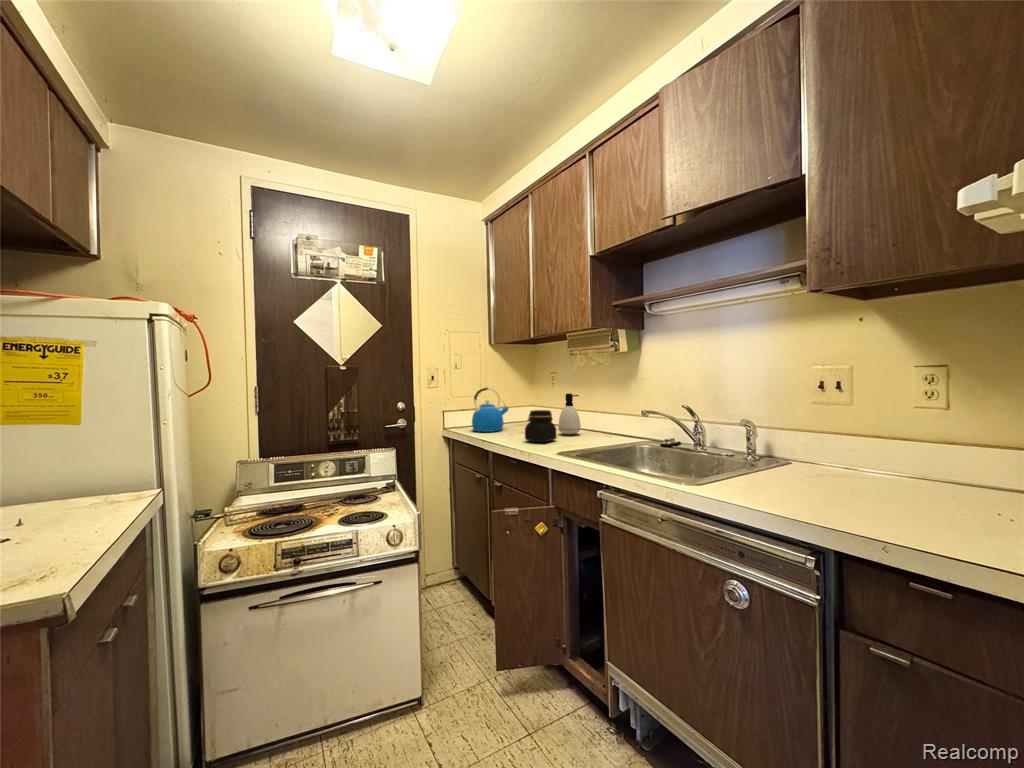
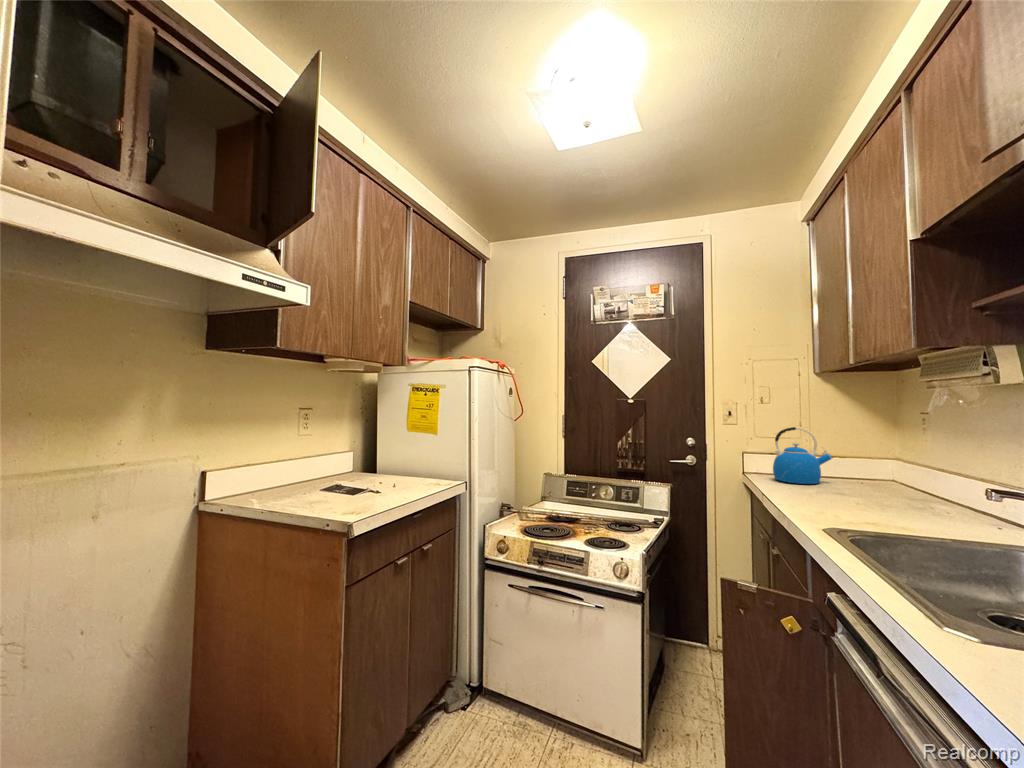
soap dispenser: present [558,393,581,435] -> none [903,444,949,508]
jar: present [525,410,557,442] -> none [825,463,882,510]

